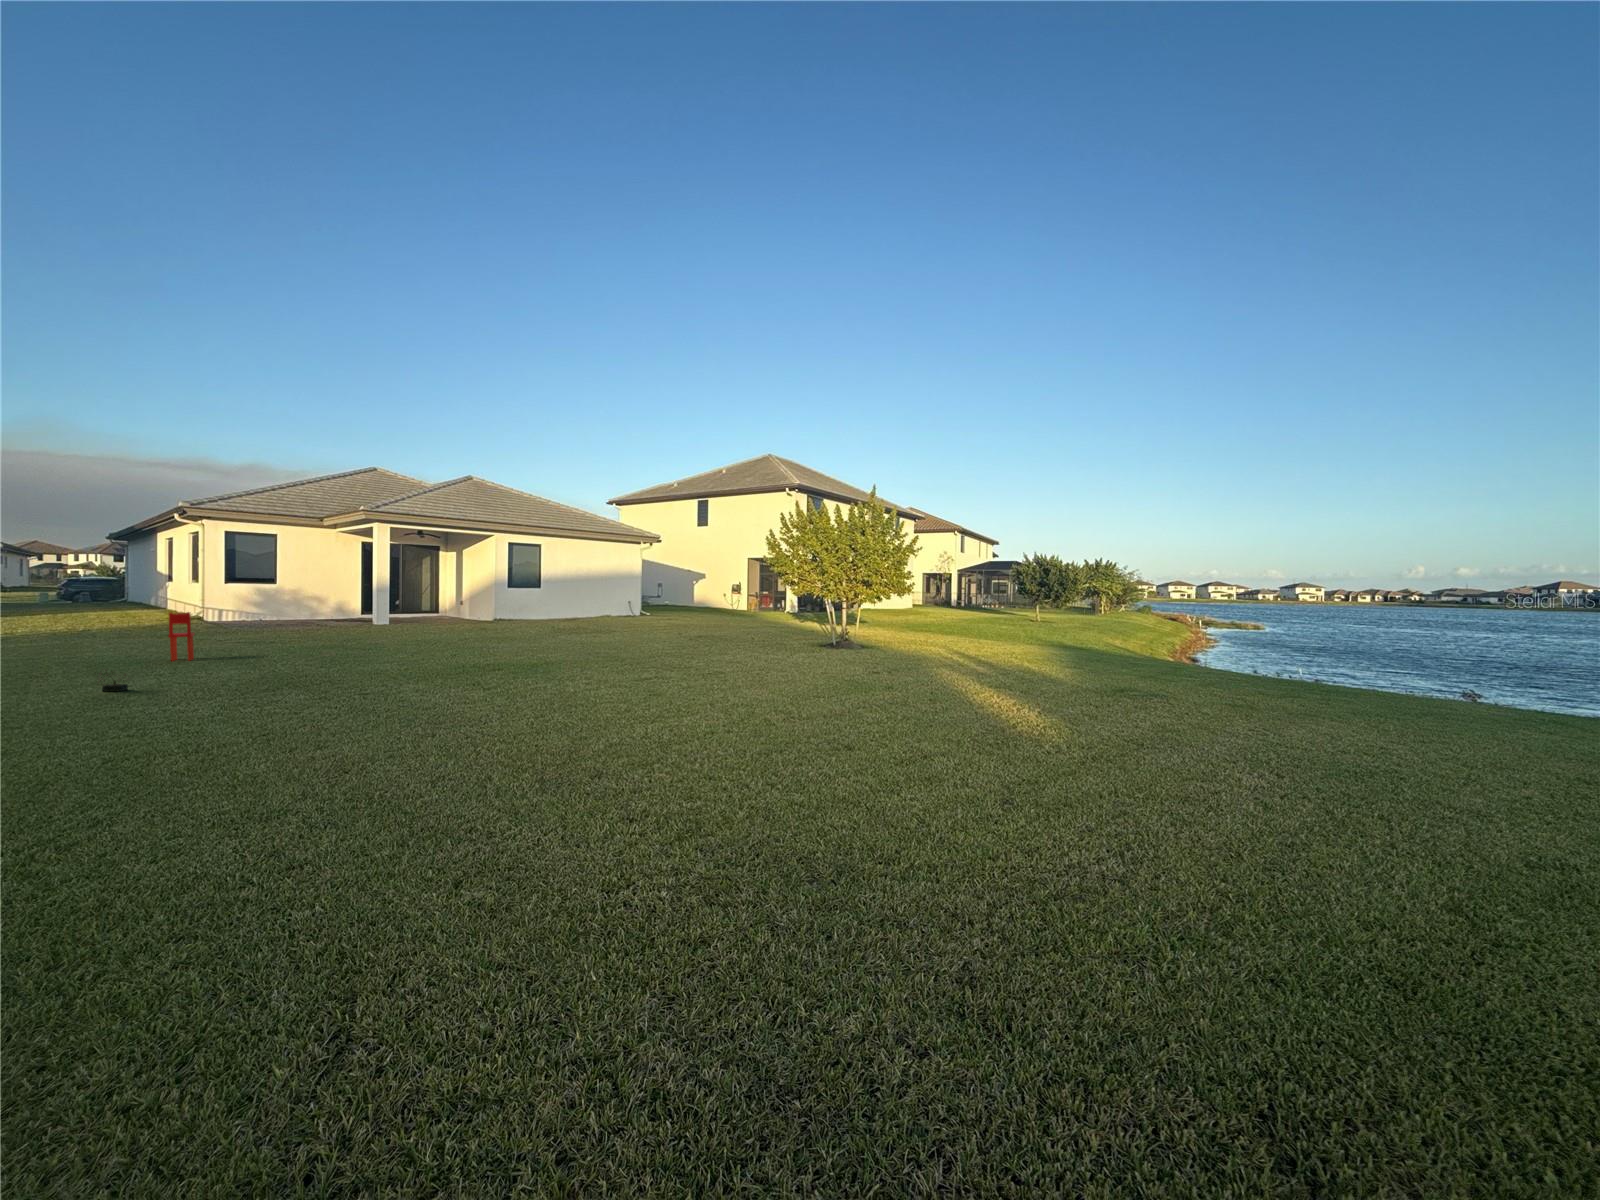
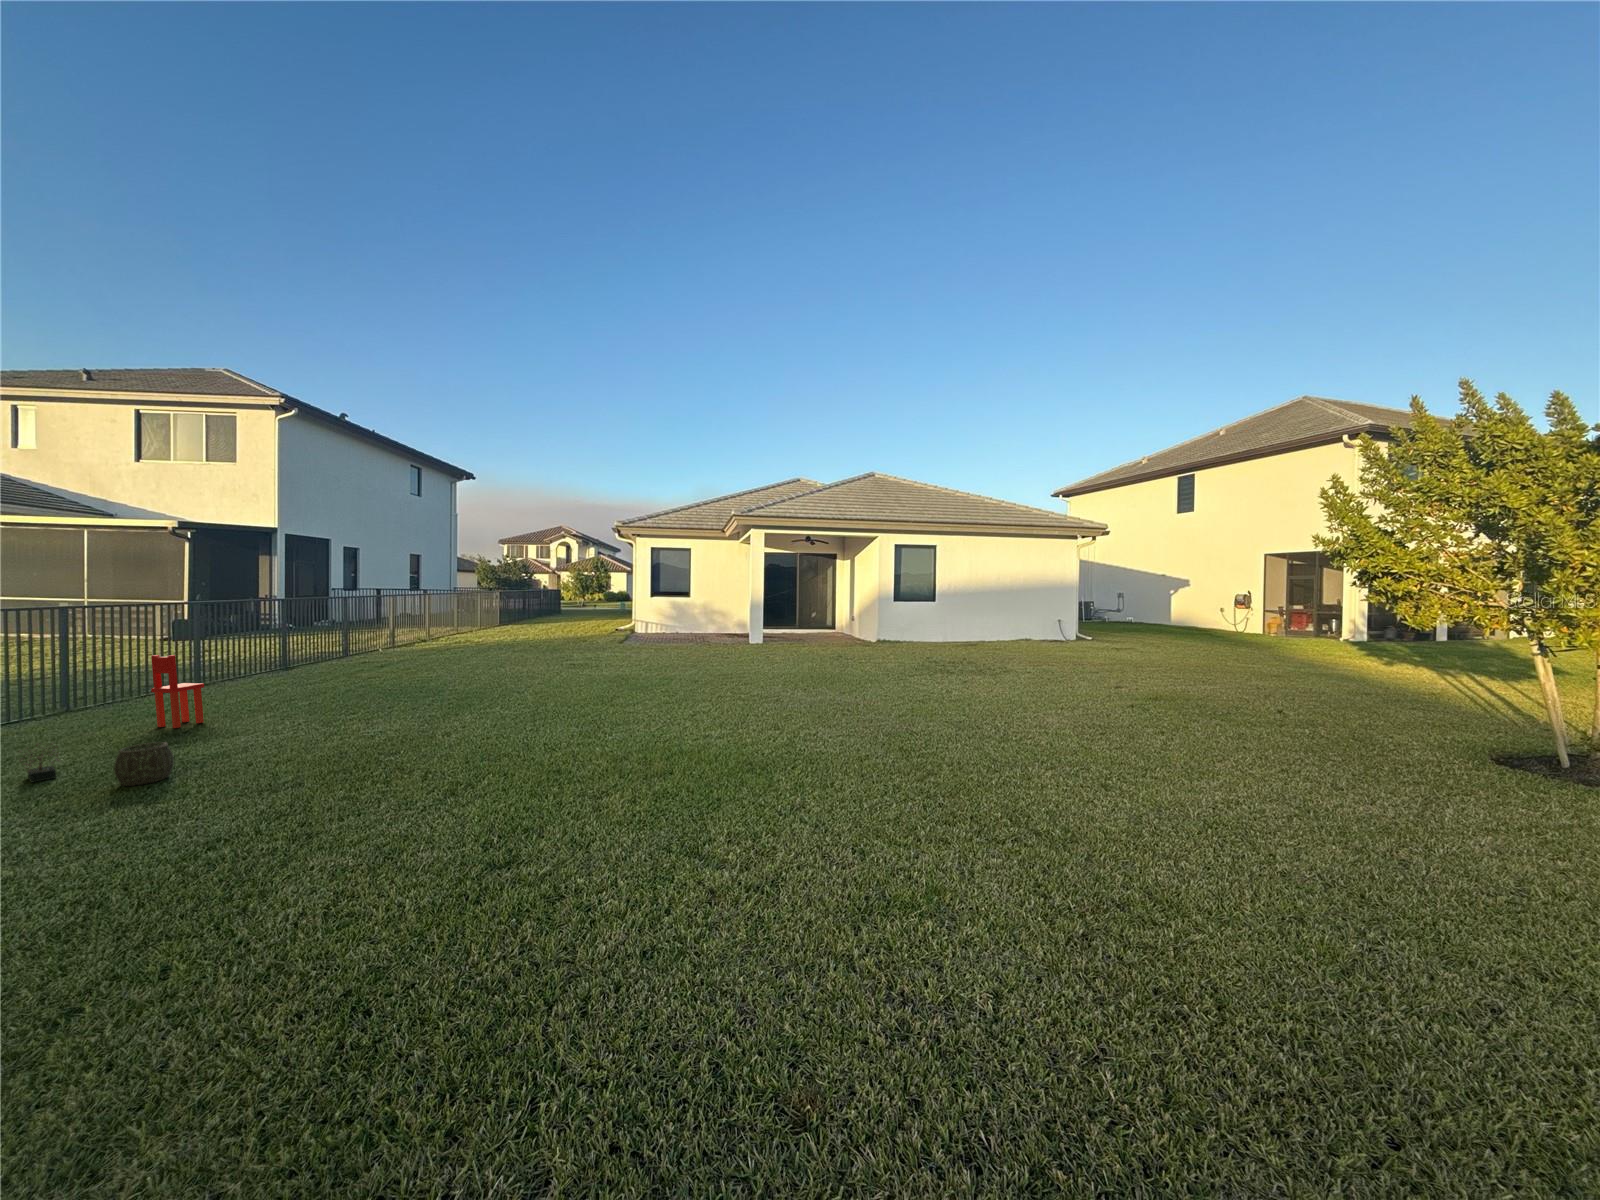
chair: present [168,612,195,661] -> present [151,655,204,728]
woven basket: none [194,662,226,686] -> present [114,742,174,786]

